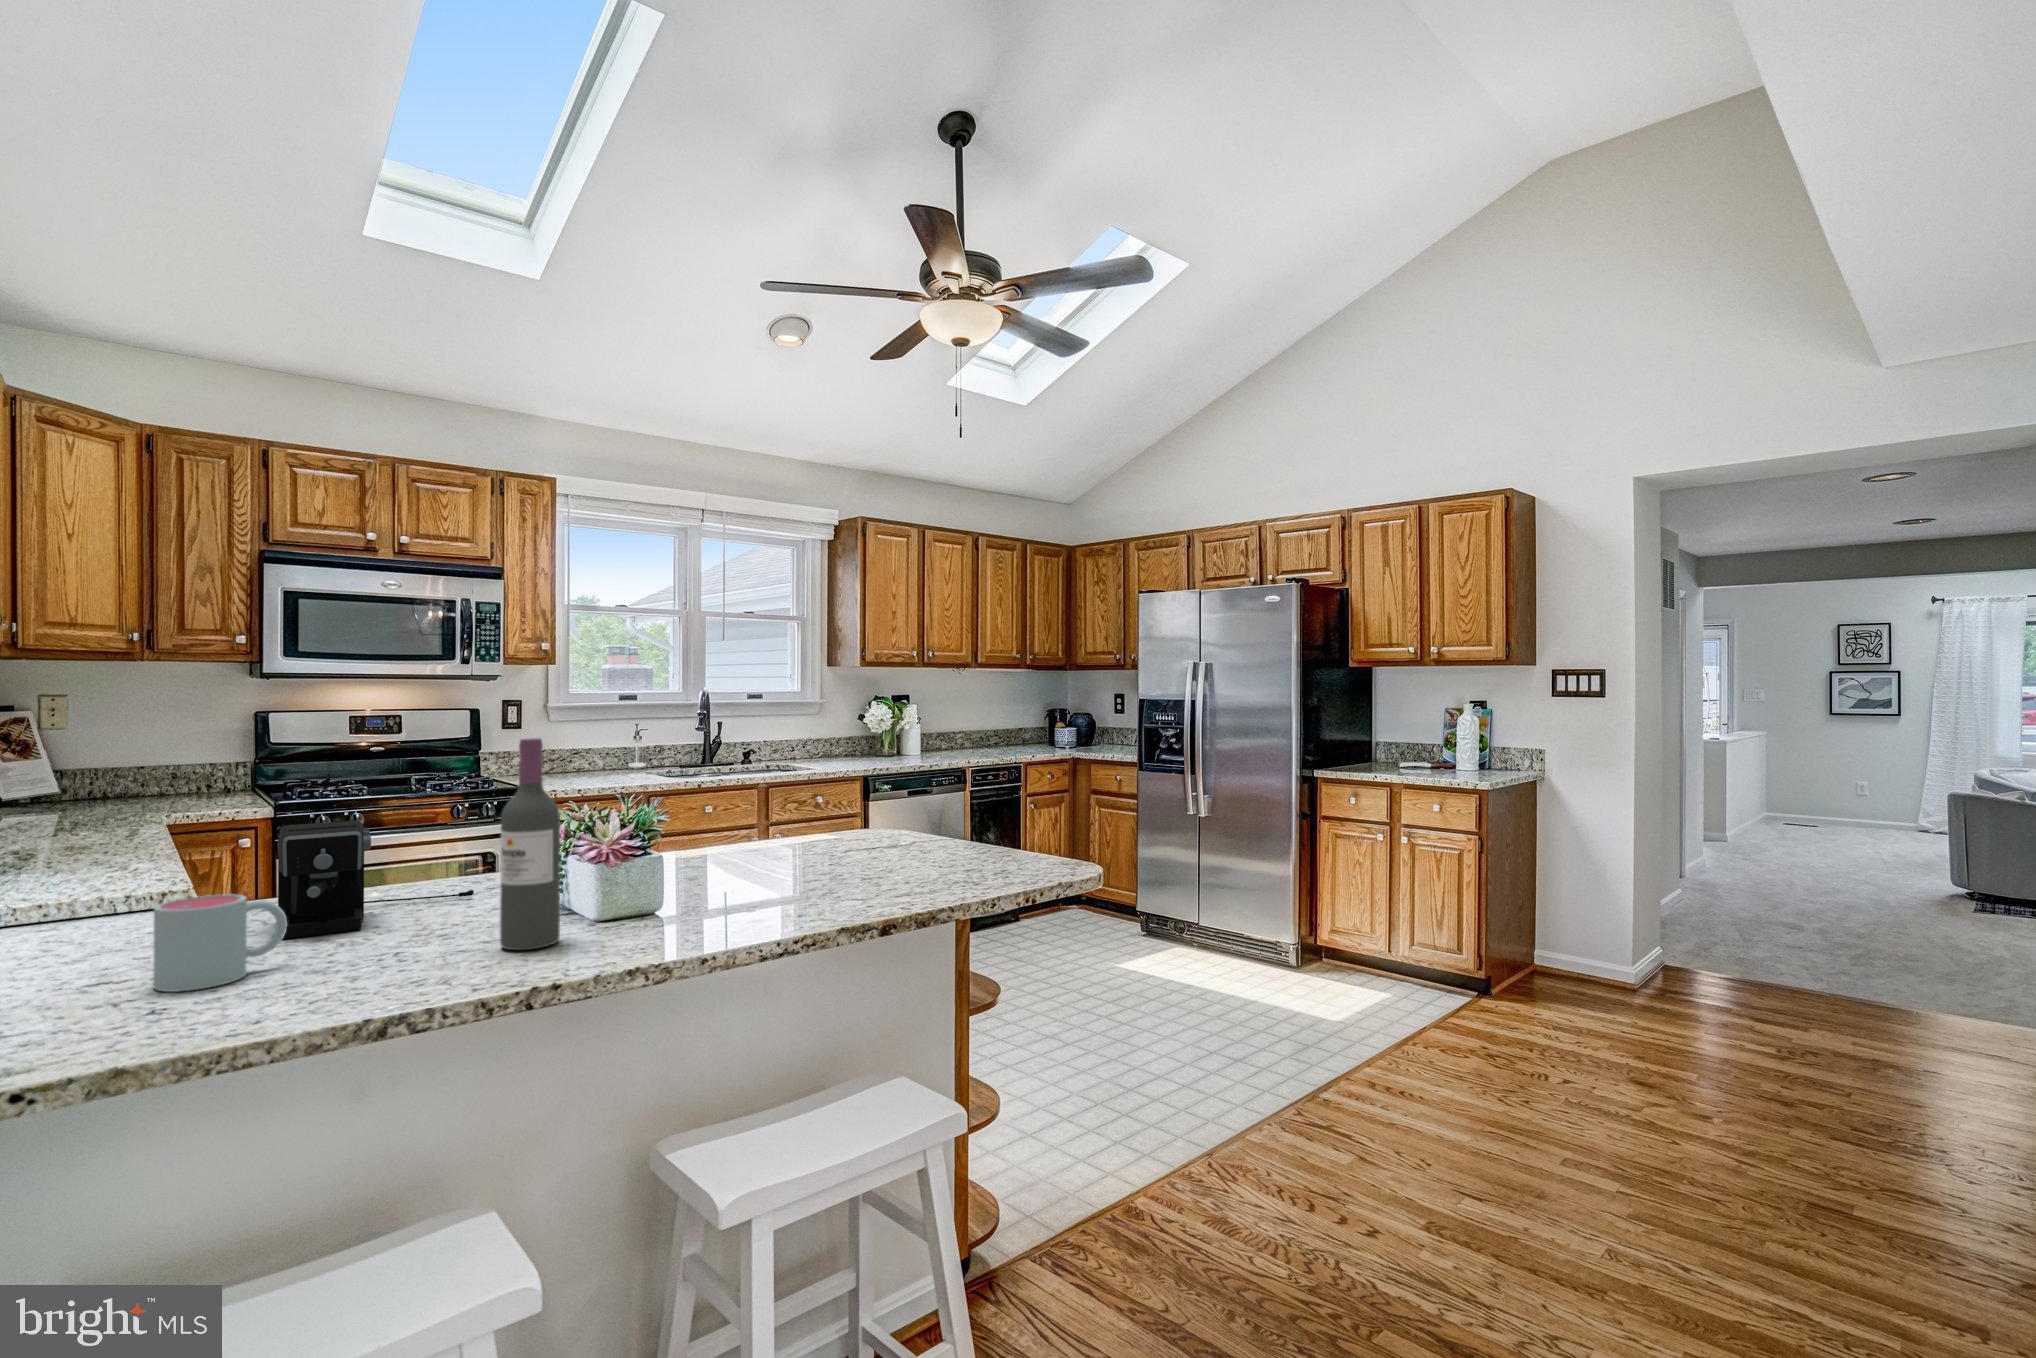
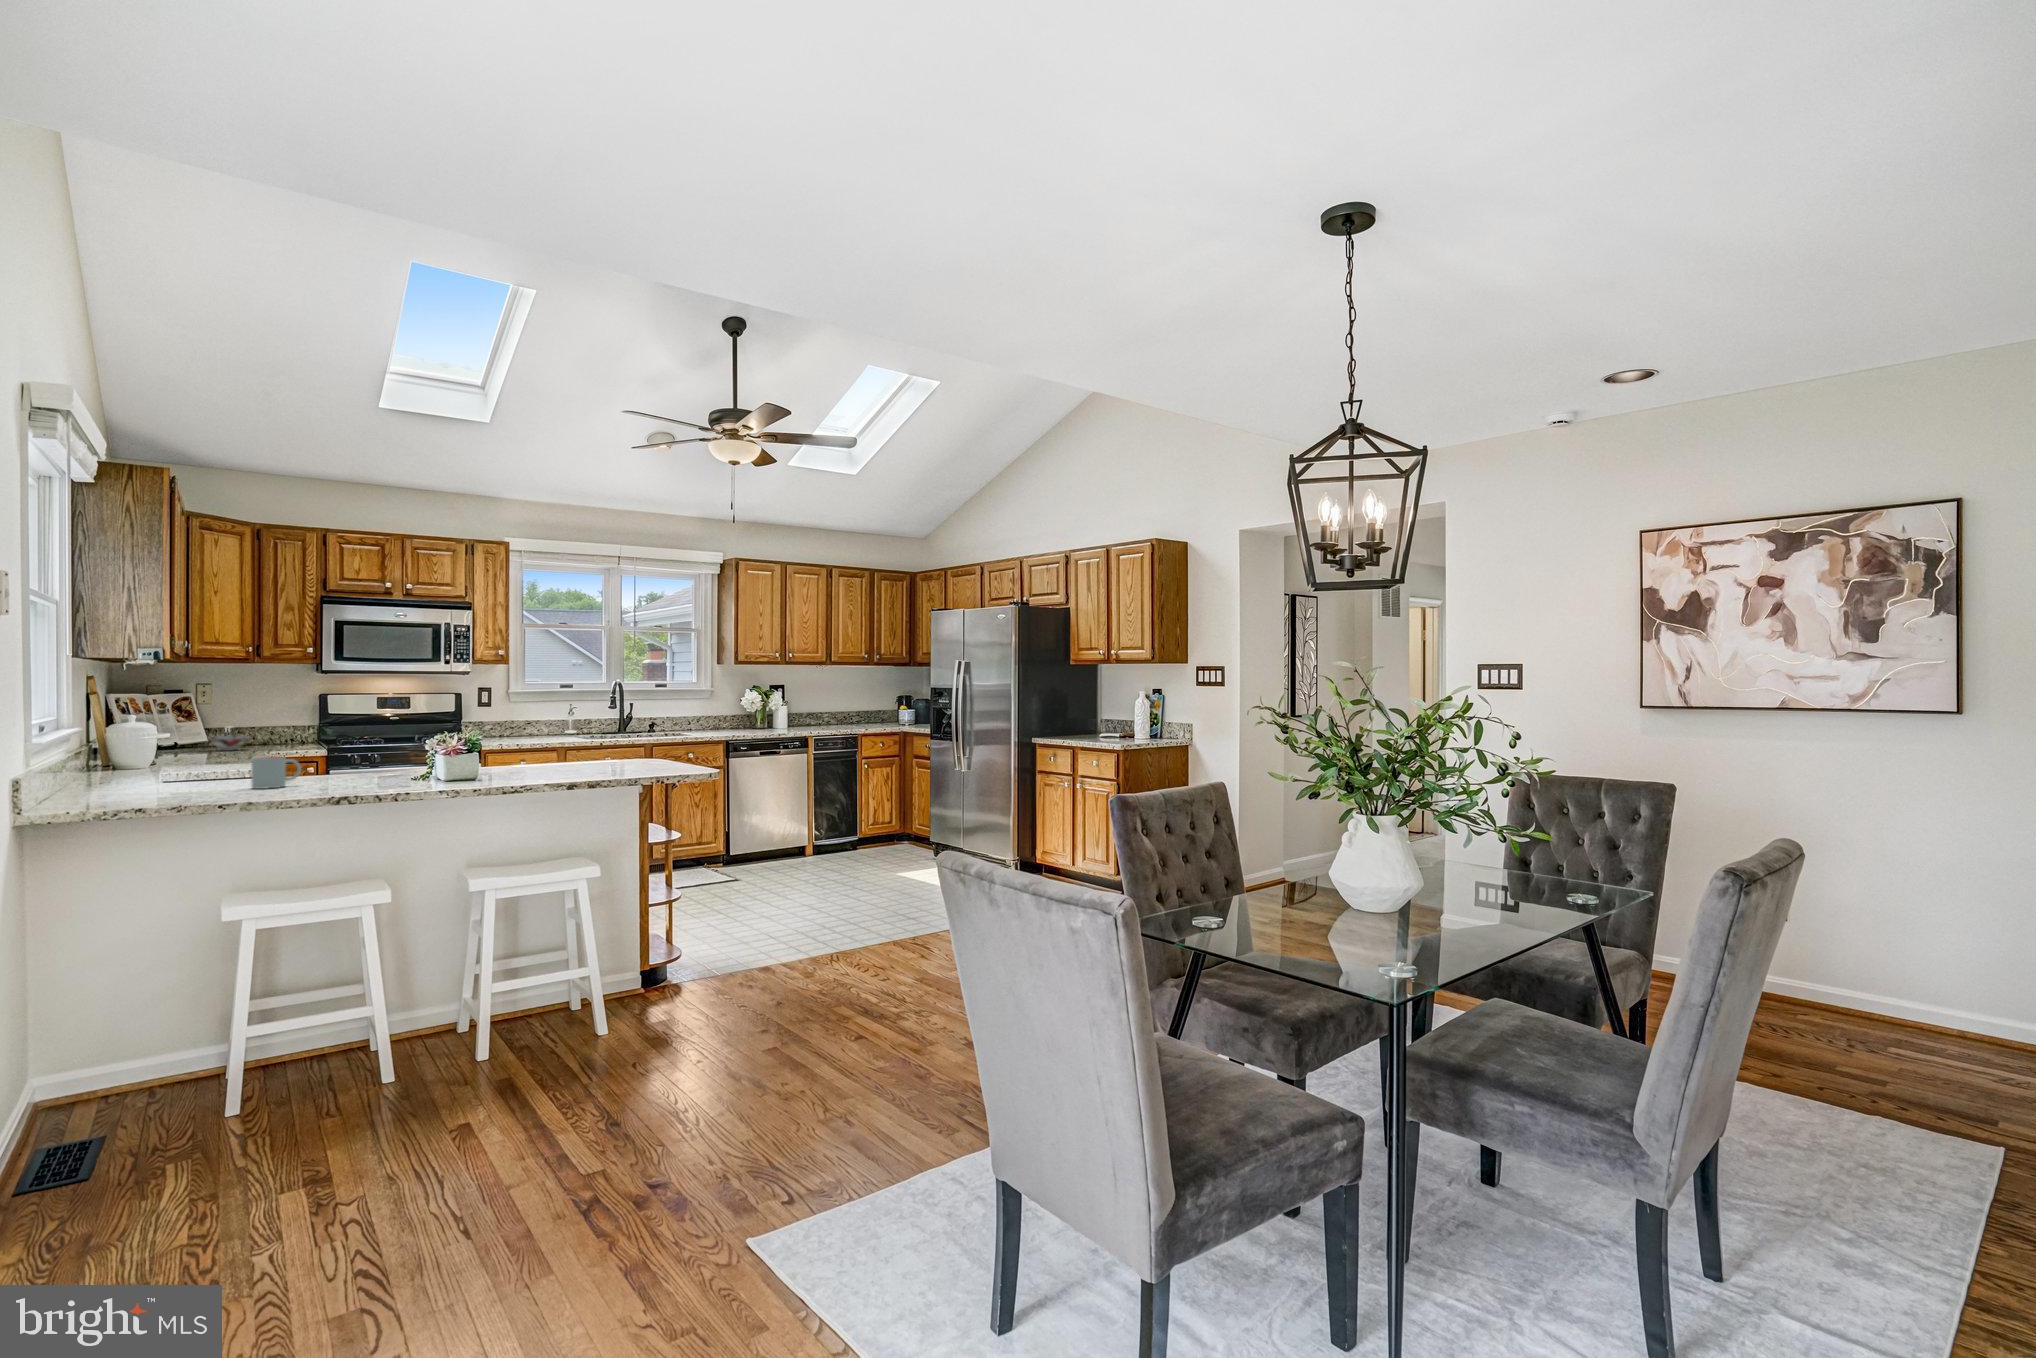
wine bottle: present [500,738,560,950] -> none [386,698,412,783]
bowl: none [55,768,137,810] -> present [209,726,250,751]
coffee maker: present [277,821,474,939] -> none [303,736,394,781]

